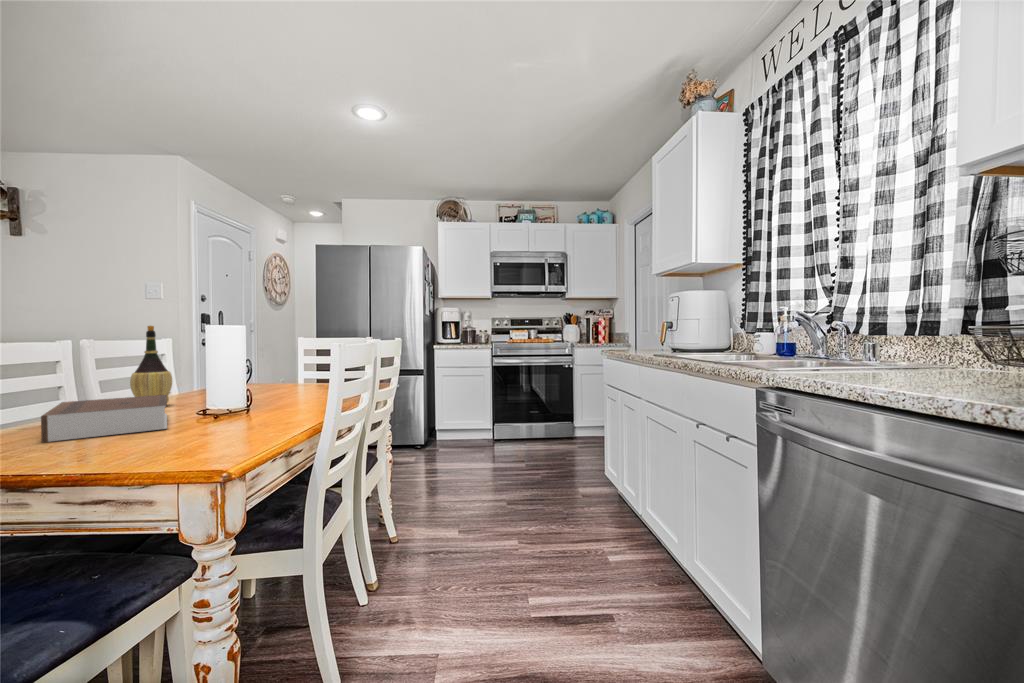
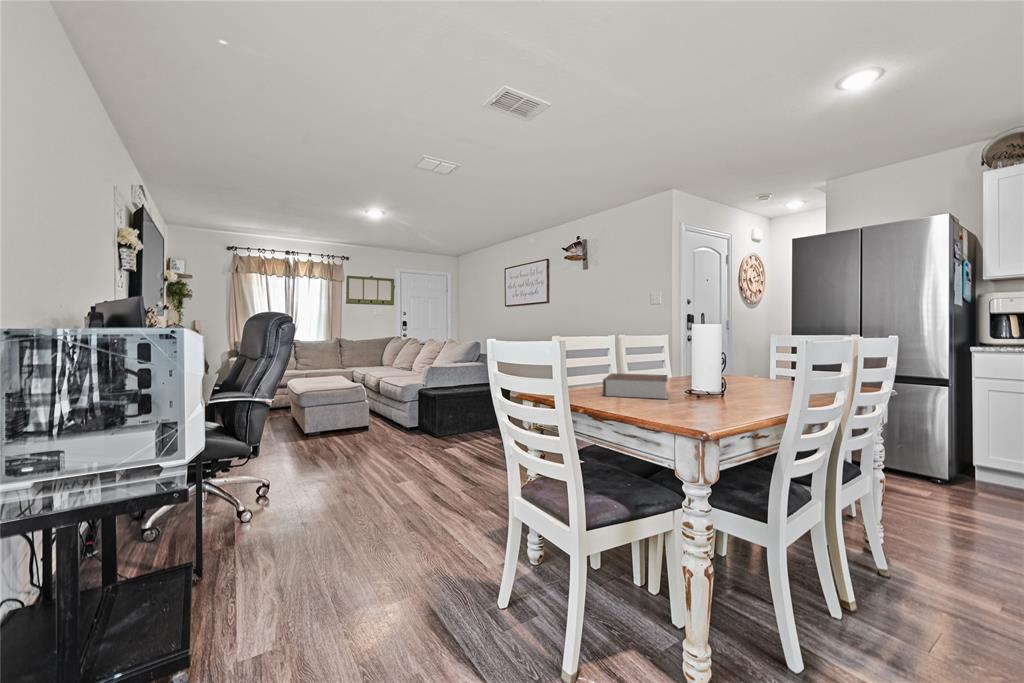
wine bottle: present [130,326,172,402] -> none [645,324,671,384]

